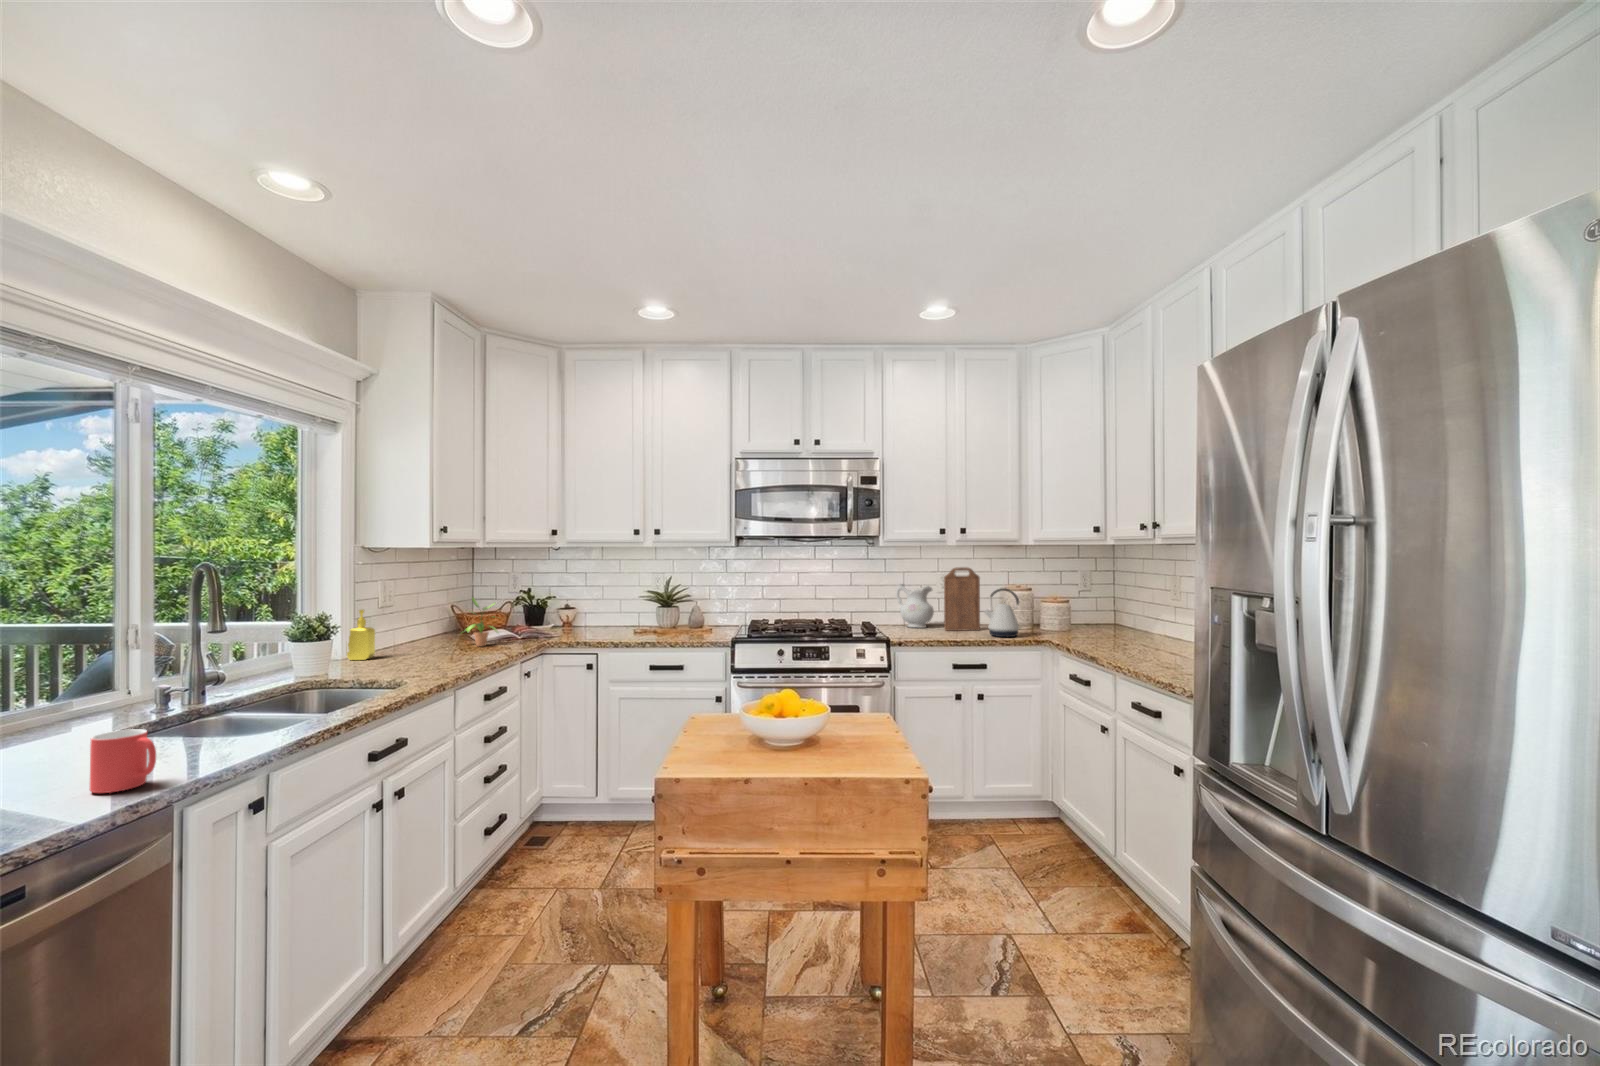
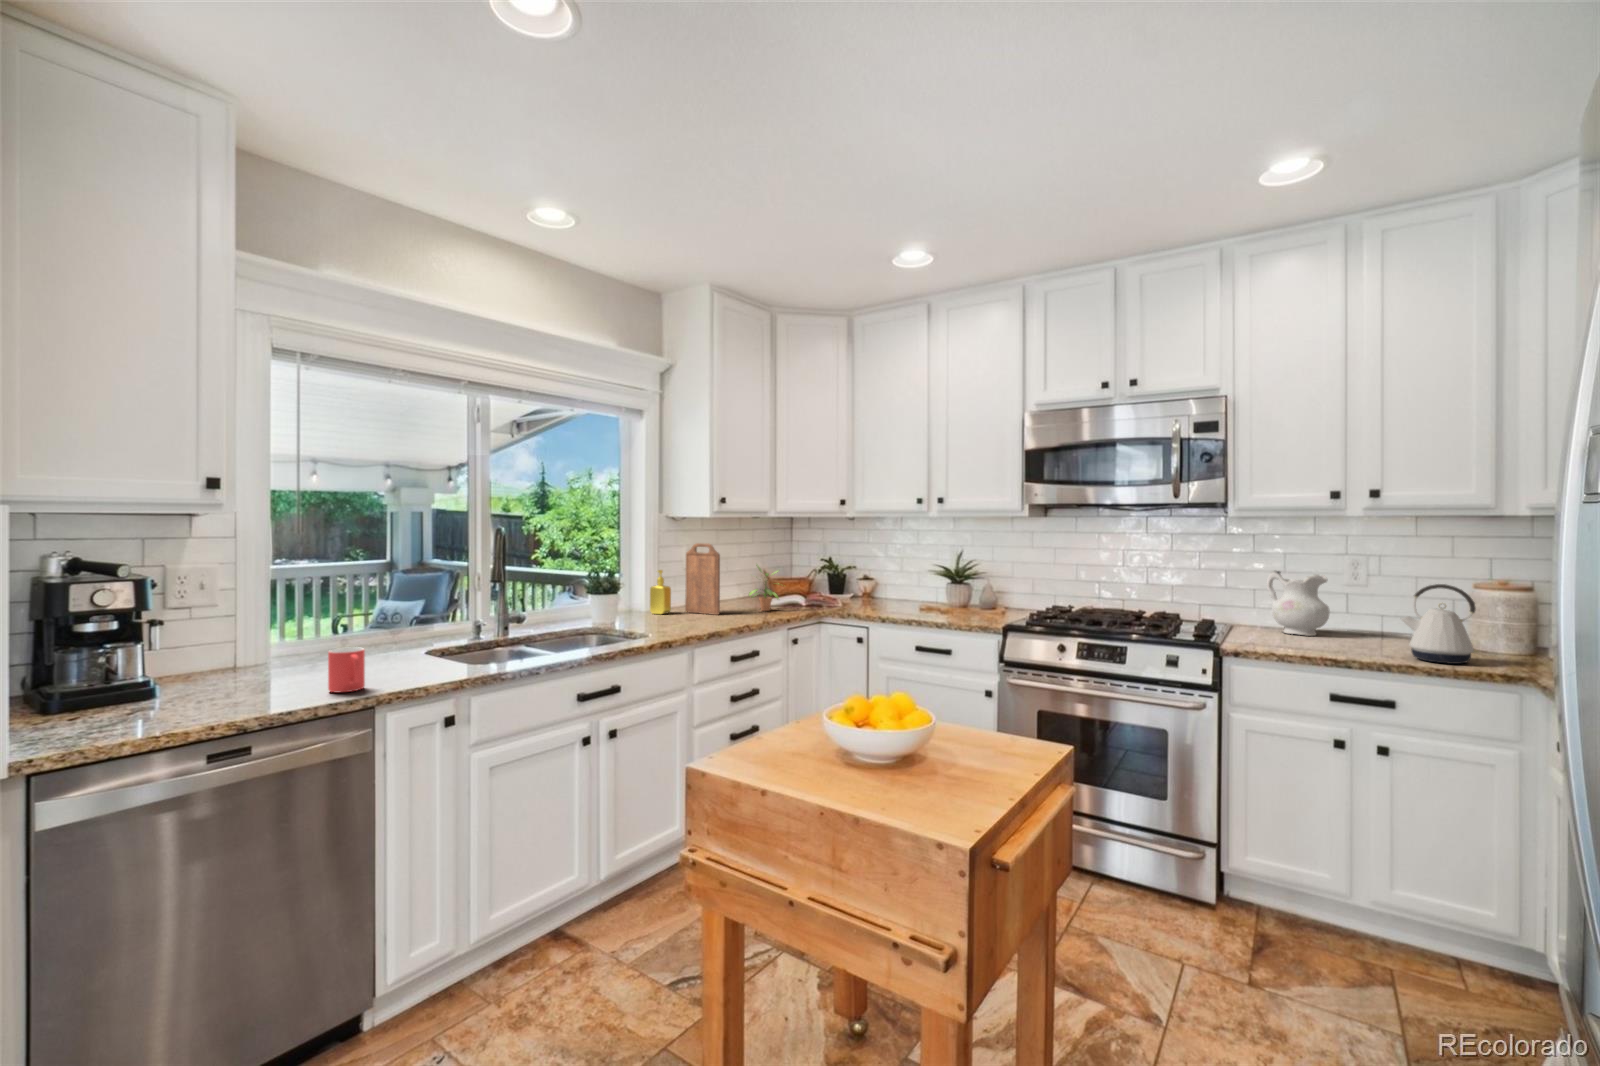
cutting board: present [944,567,980,631] -> present [685,543,720,615]

